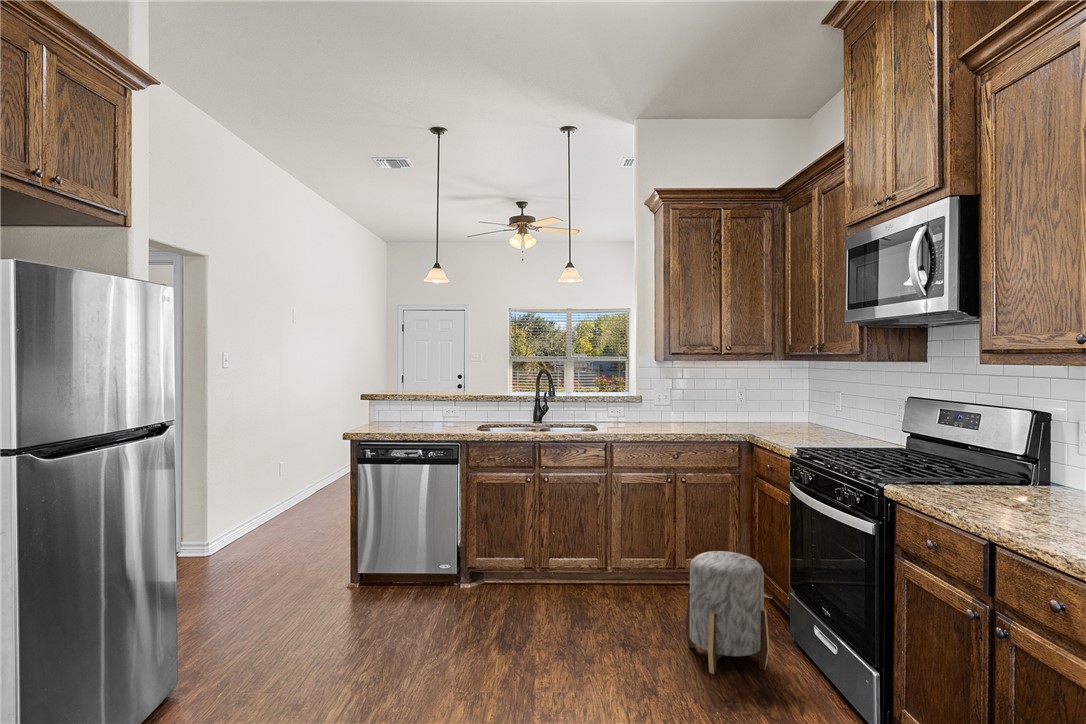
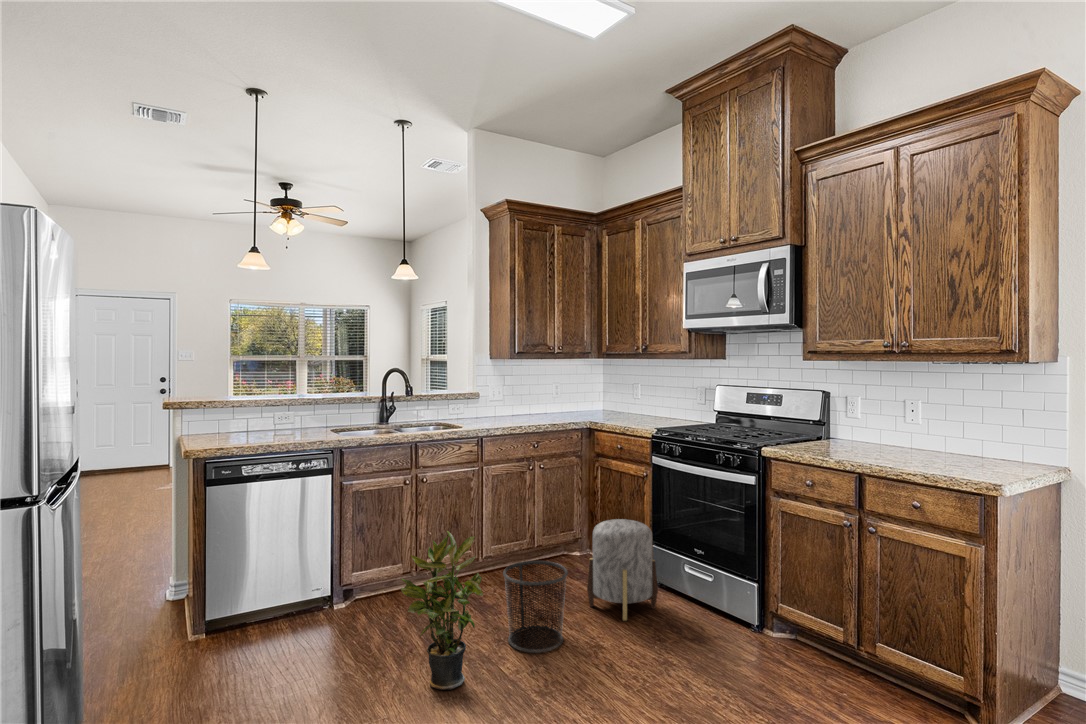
potted plant: none [431,529,514,689] -> present [401,531,483,690]
waste bin: none [559,578,630,681] -> present [503,561,568,653]

